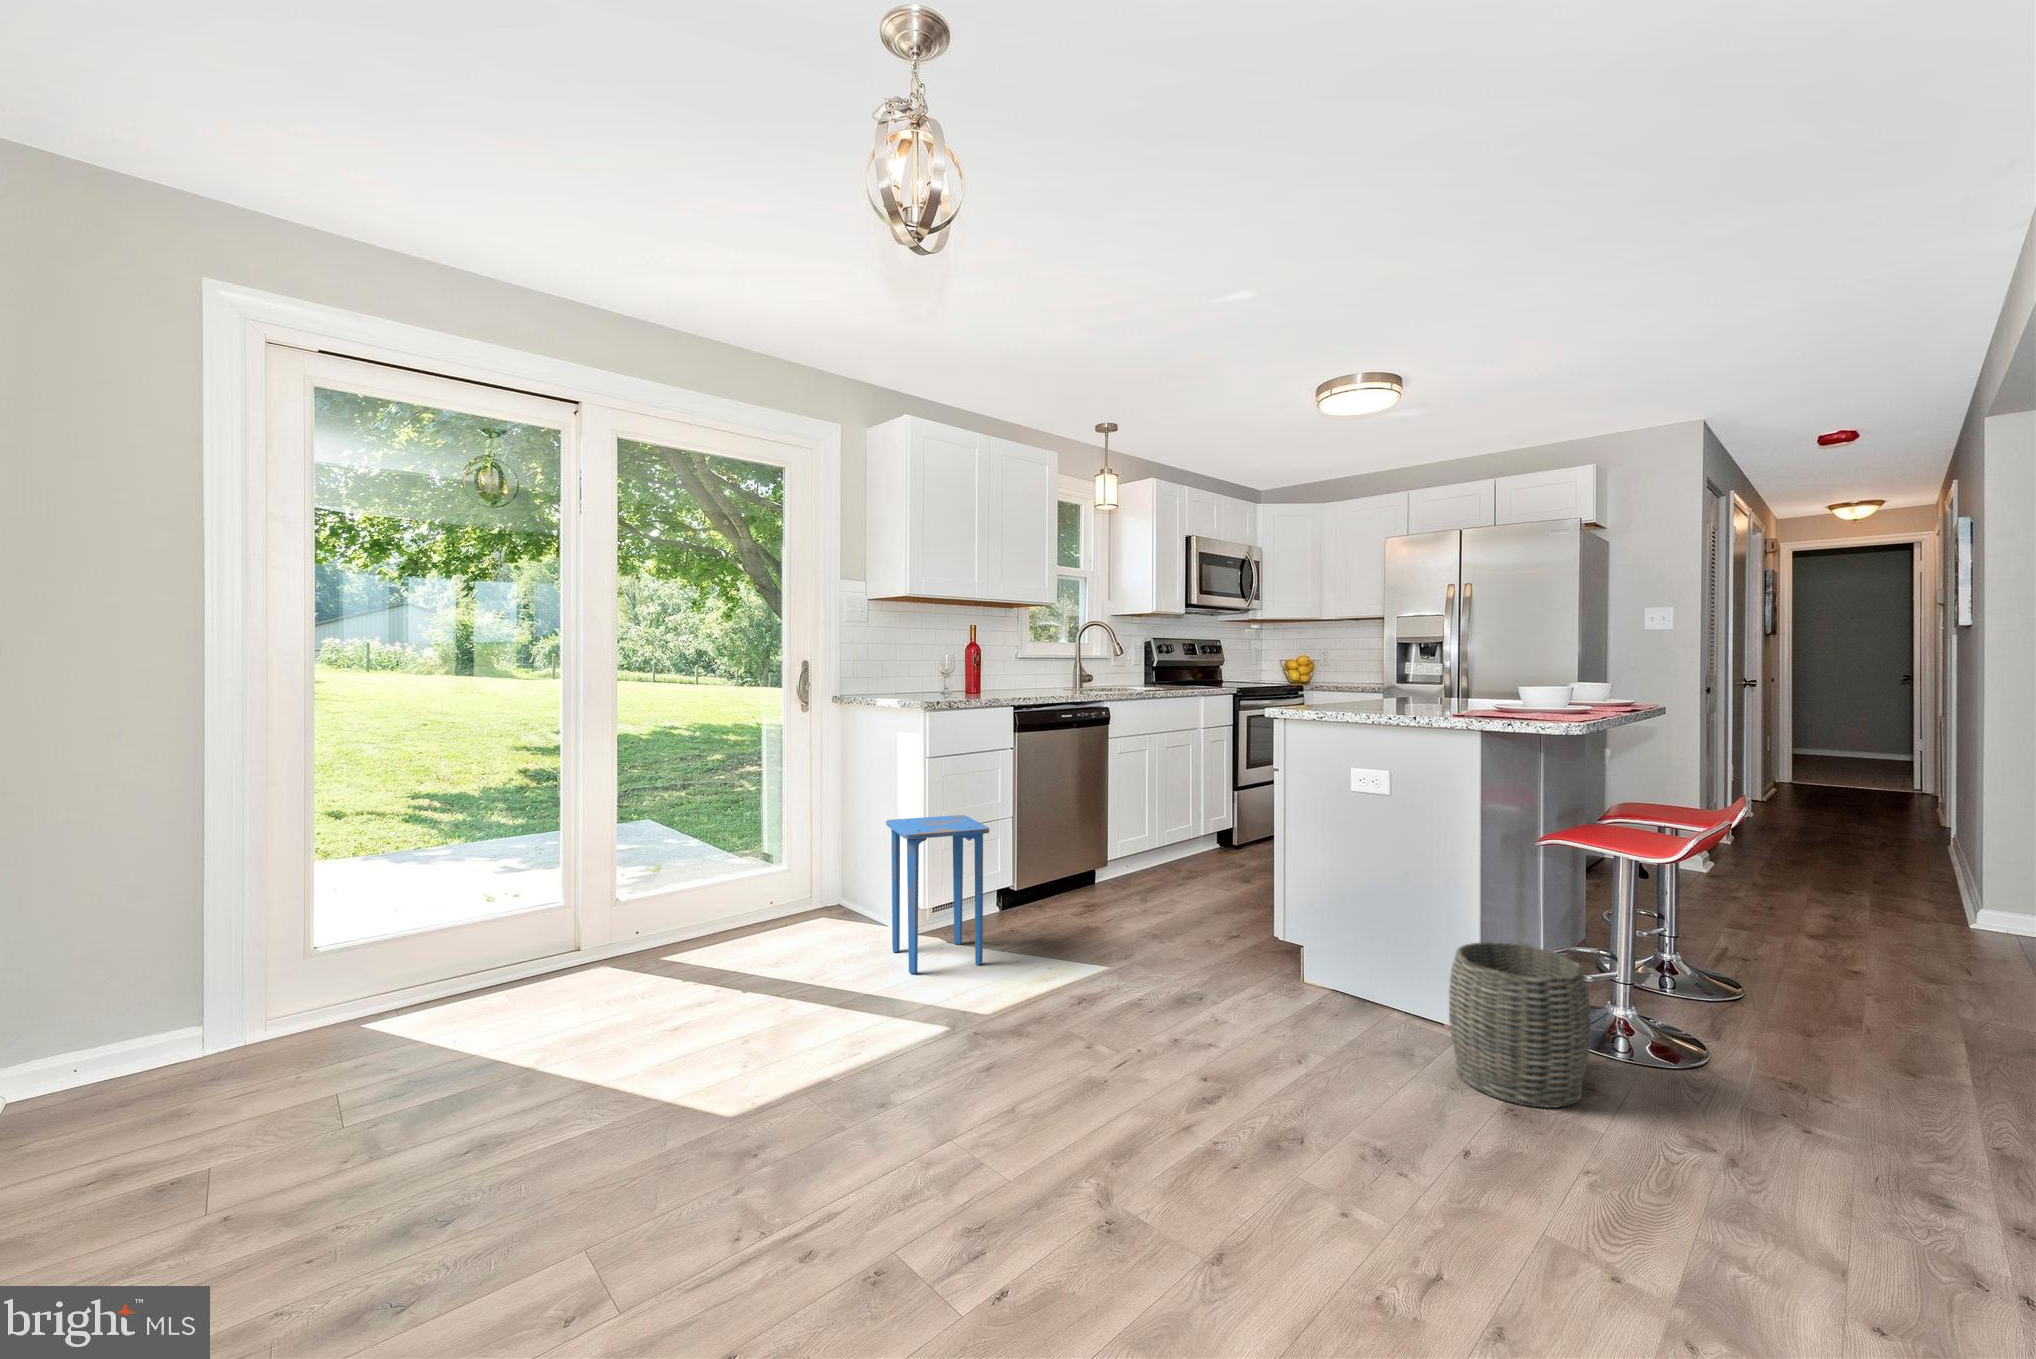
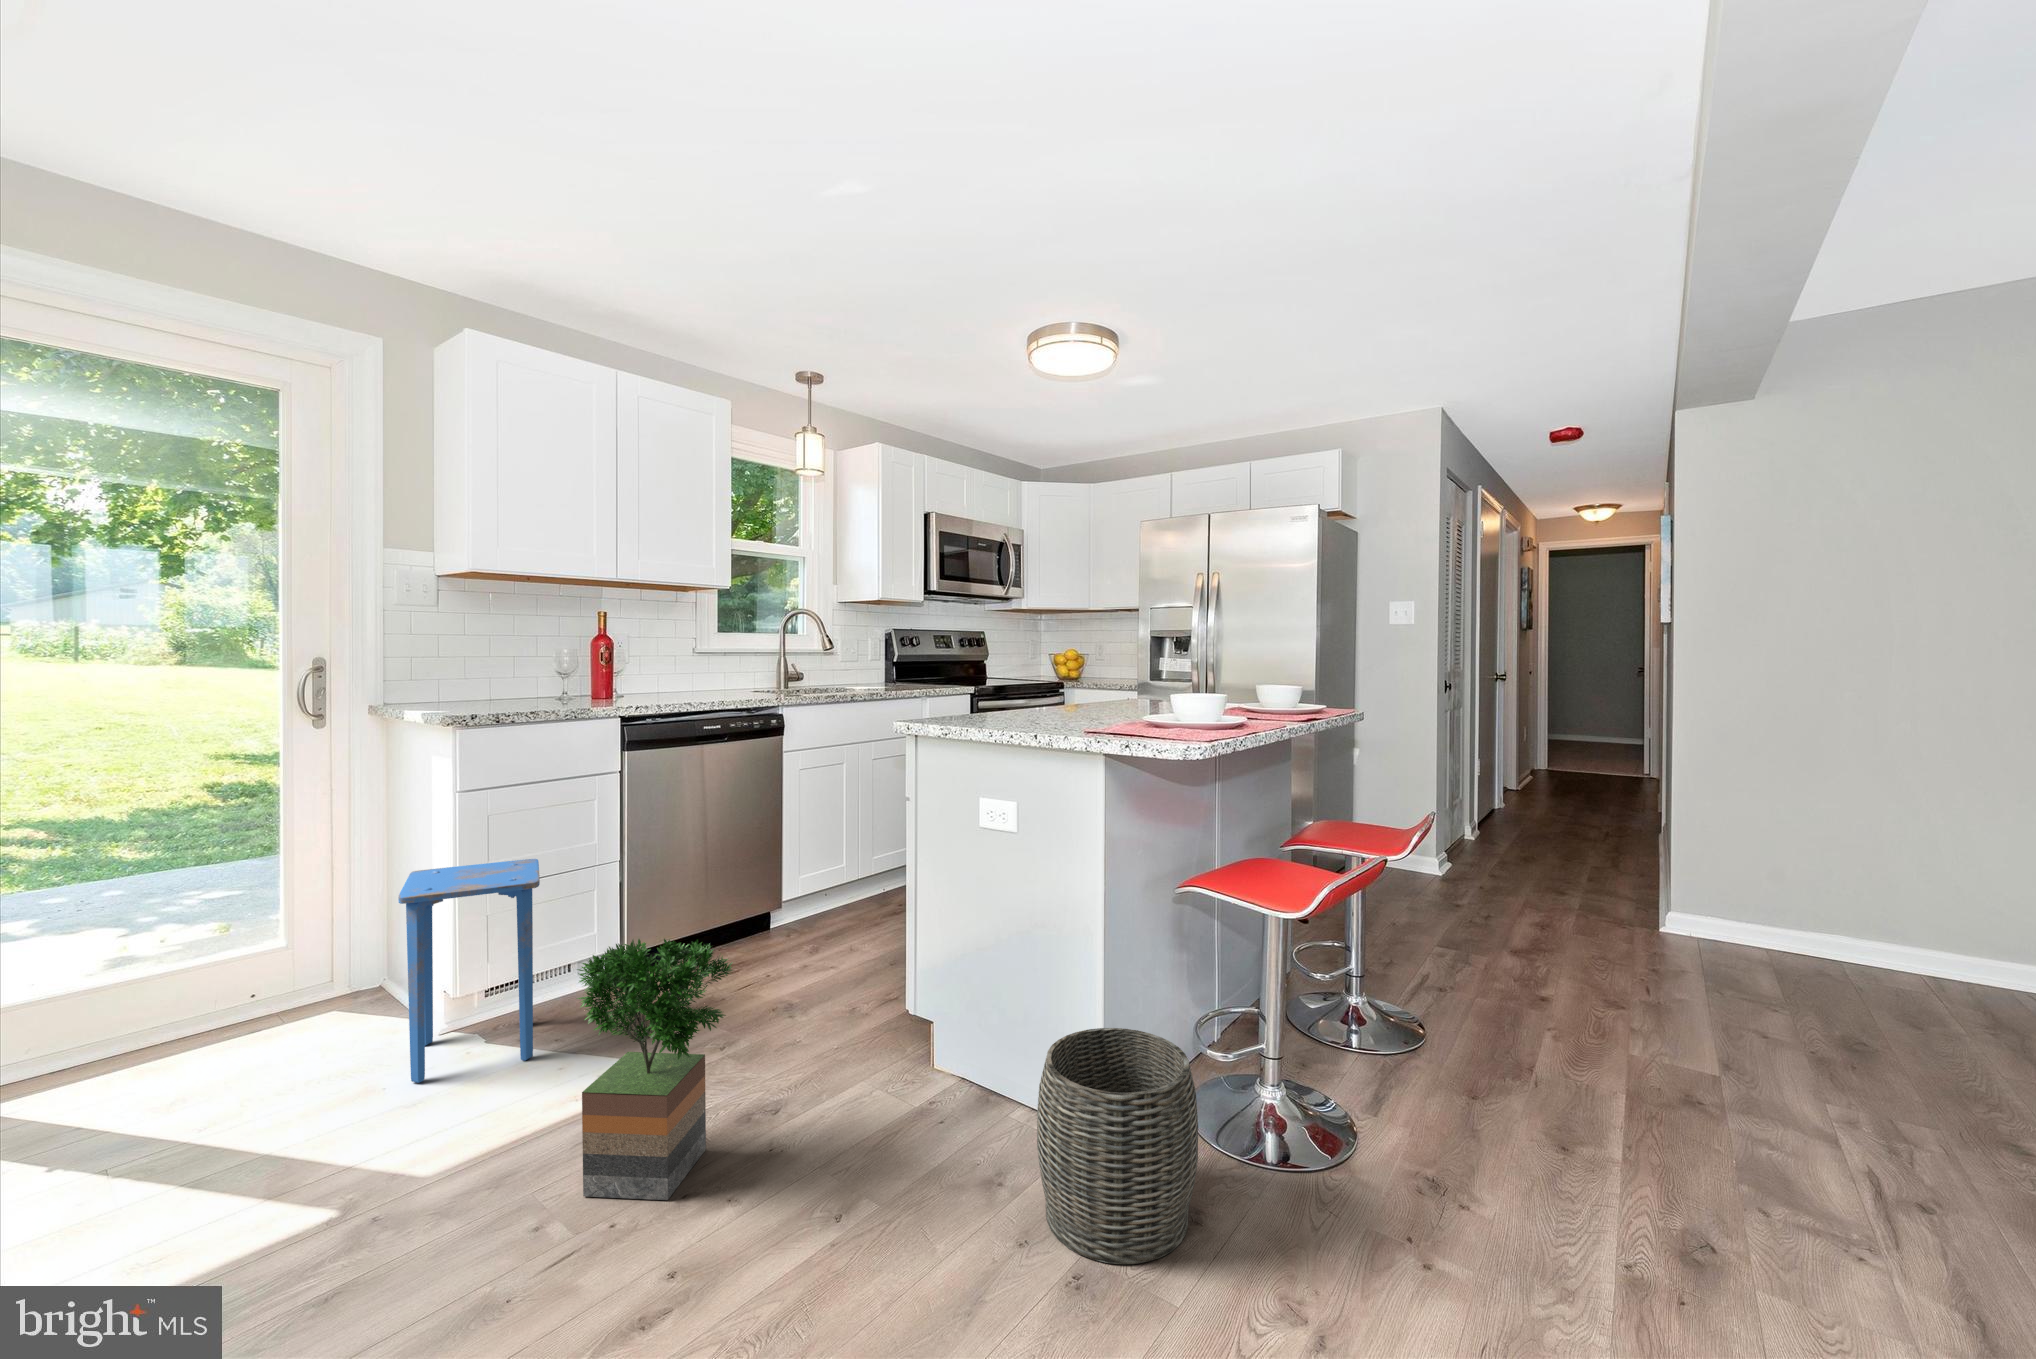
potted tree: none [1078,862,1194,1050] -> present [577,939,732,1200]

